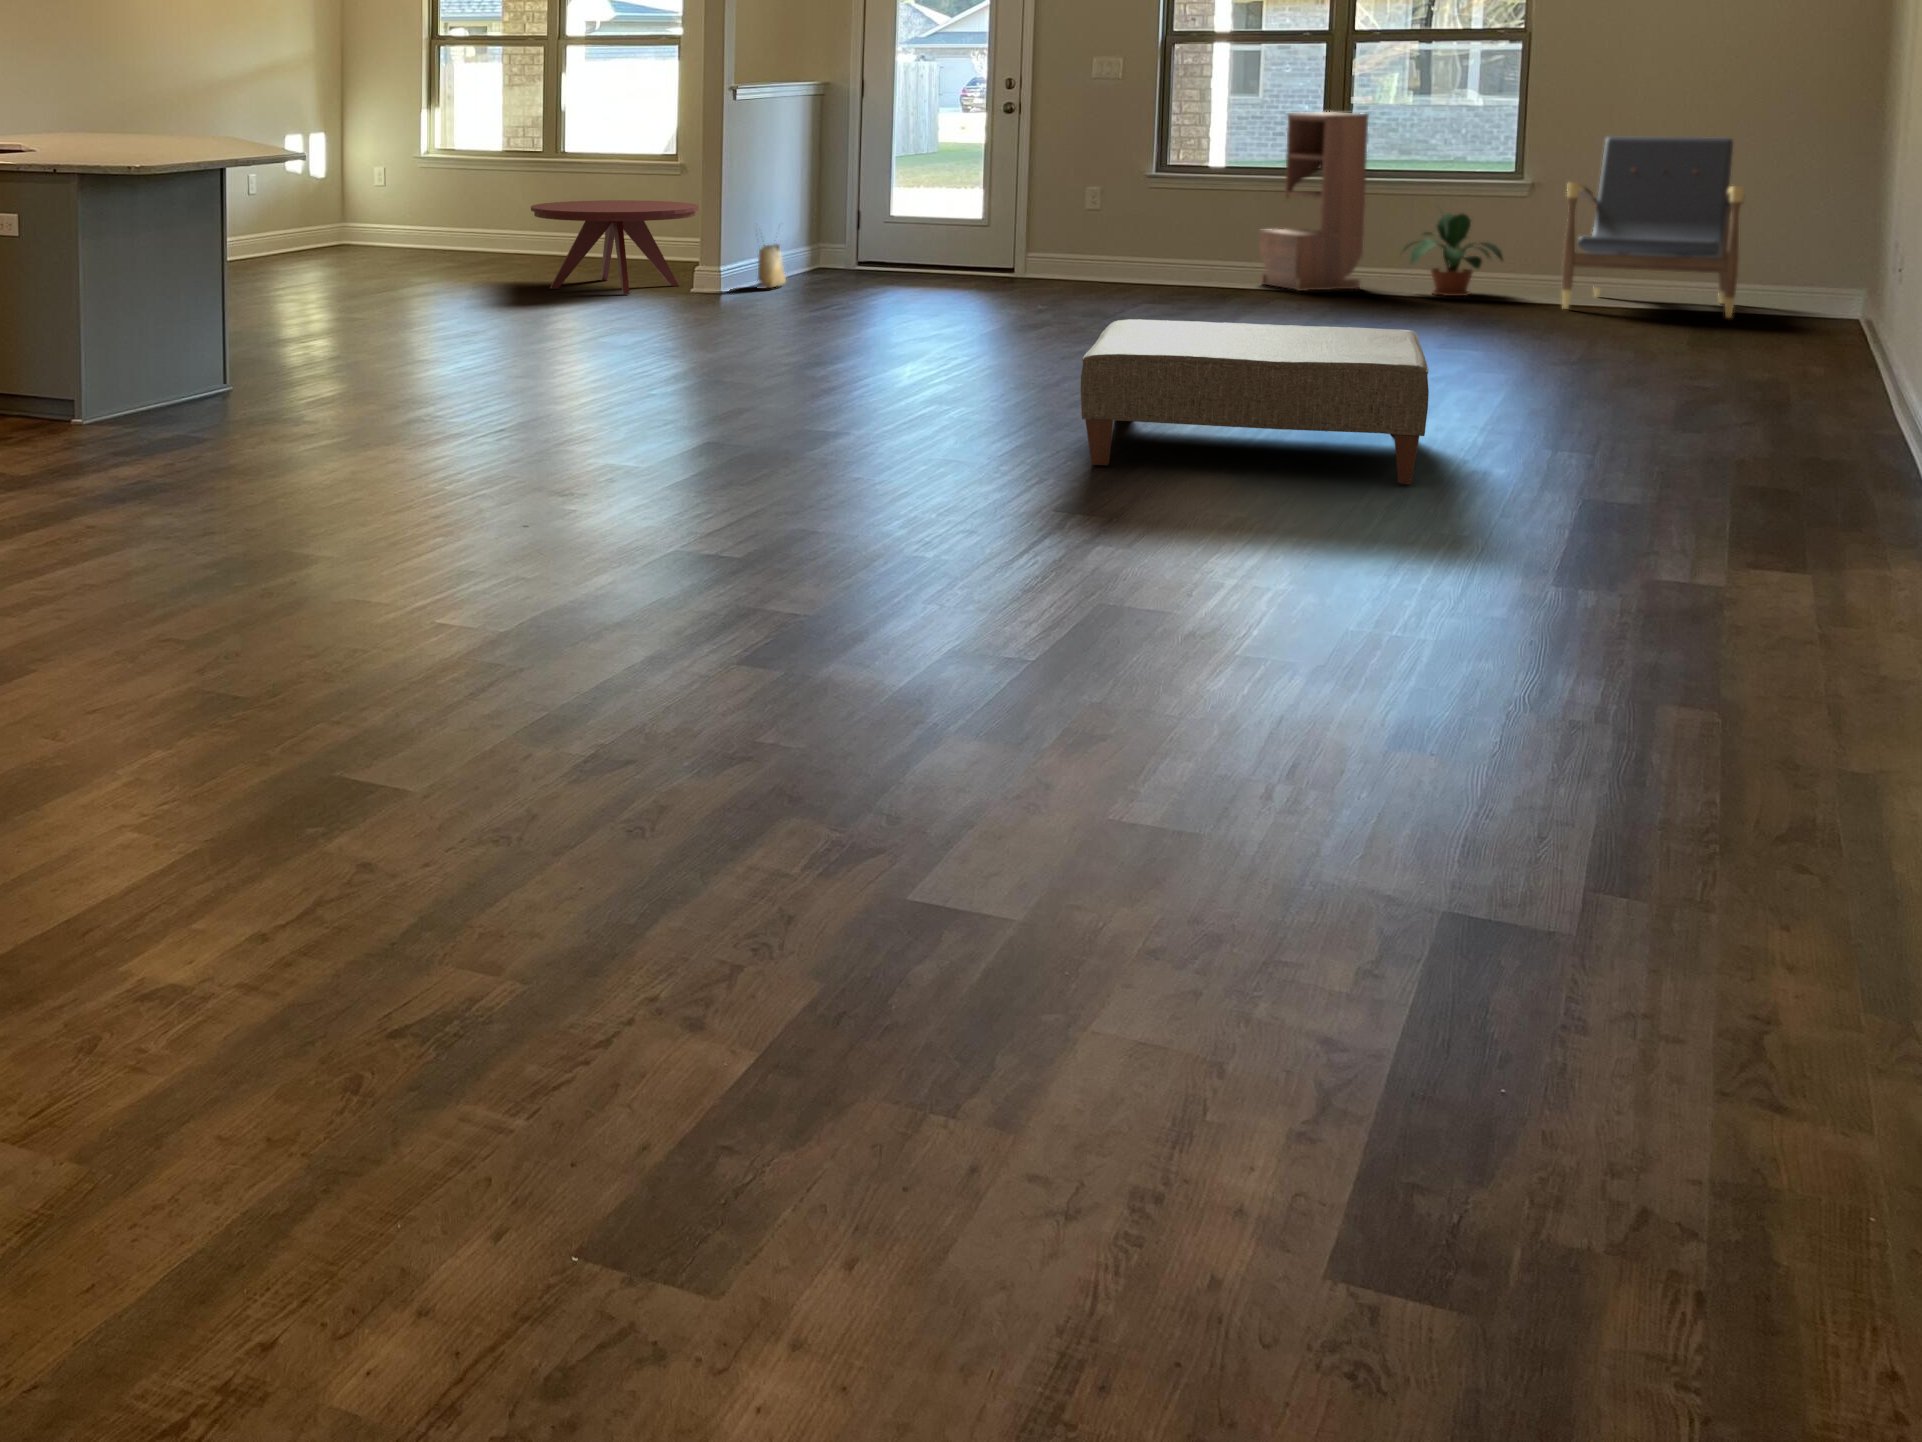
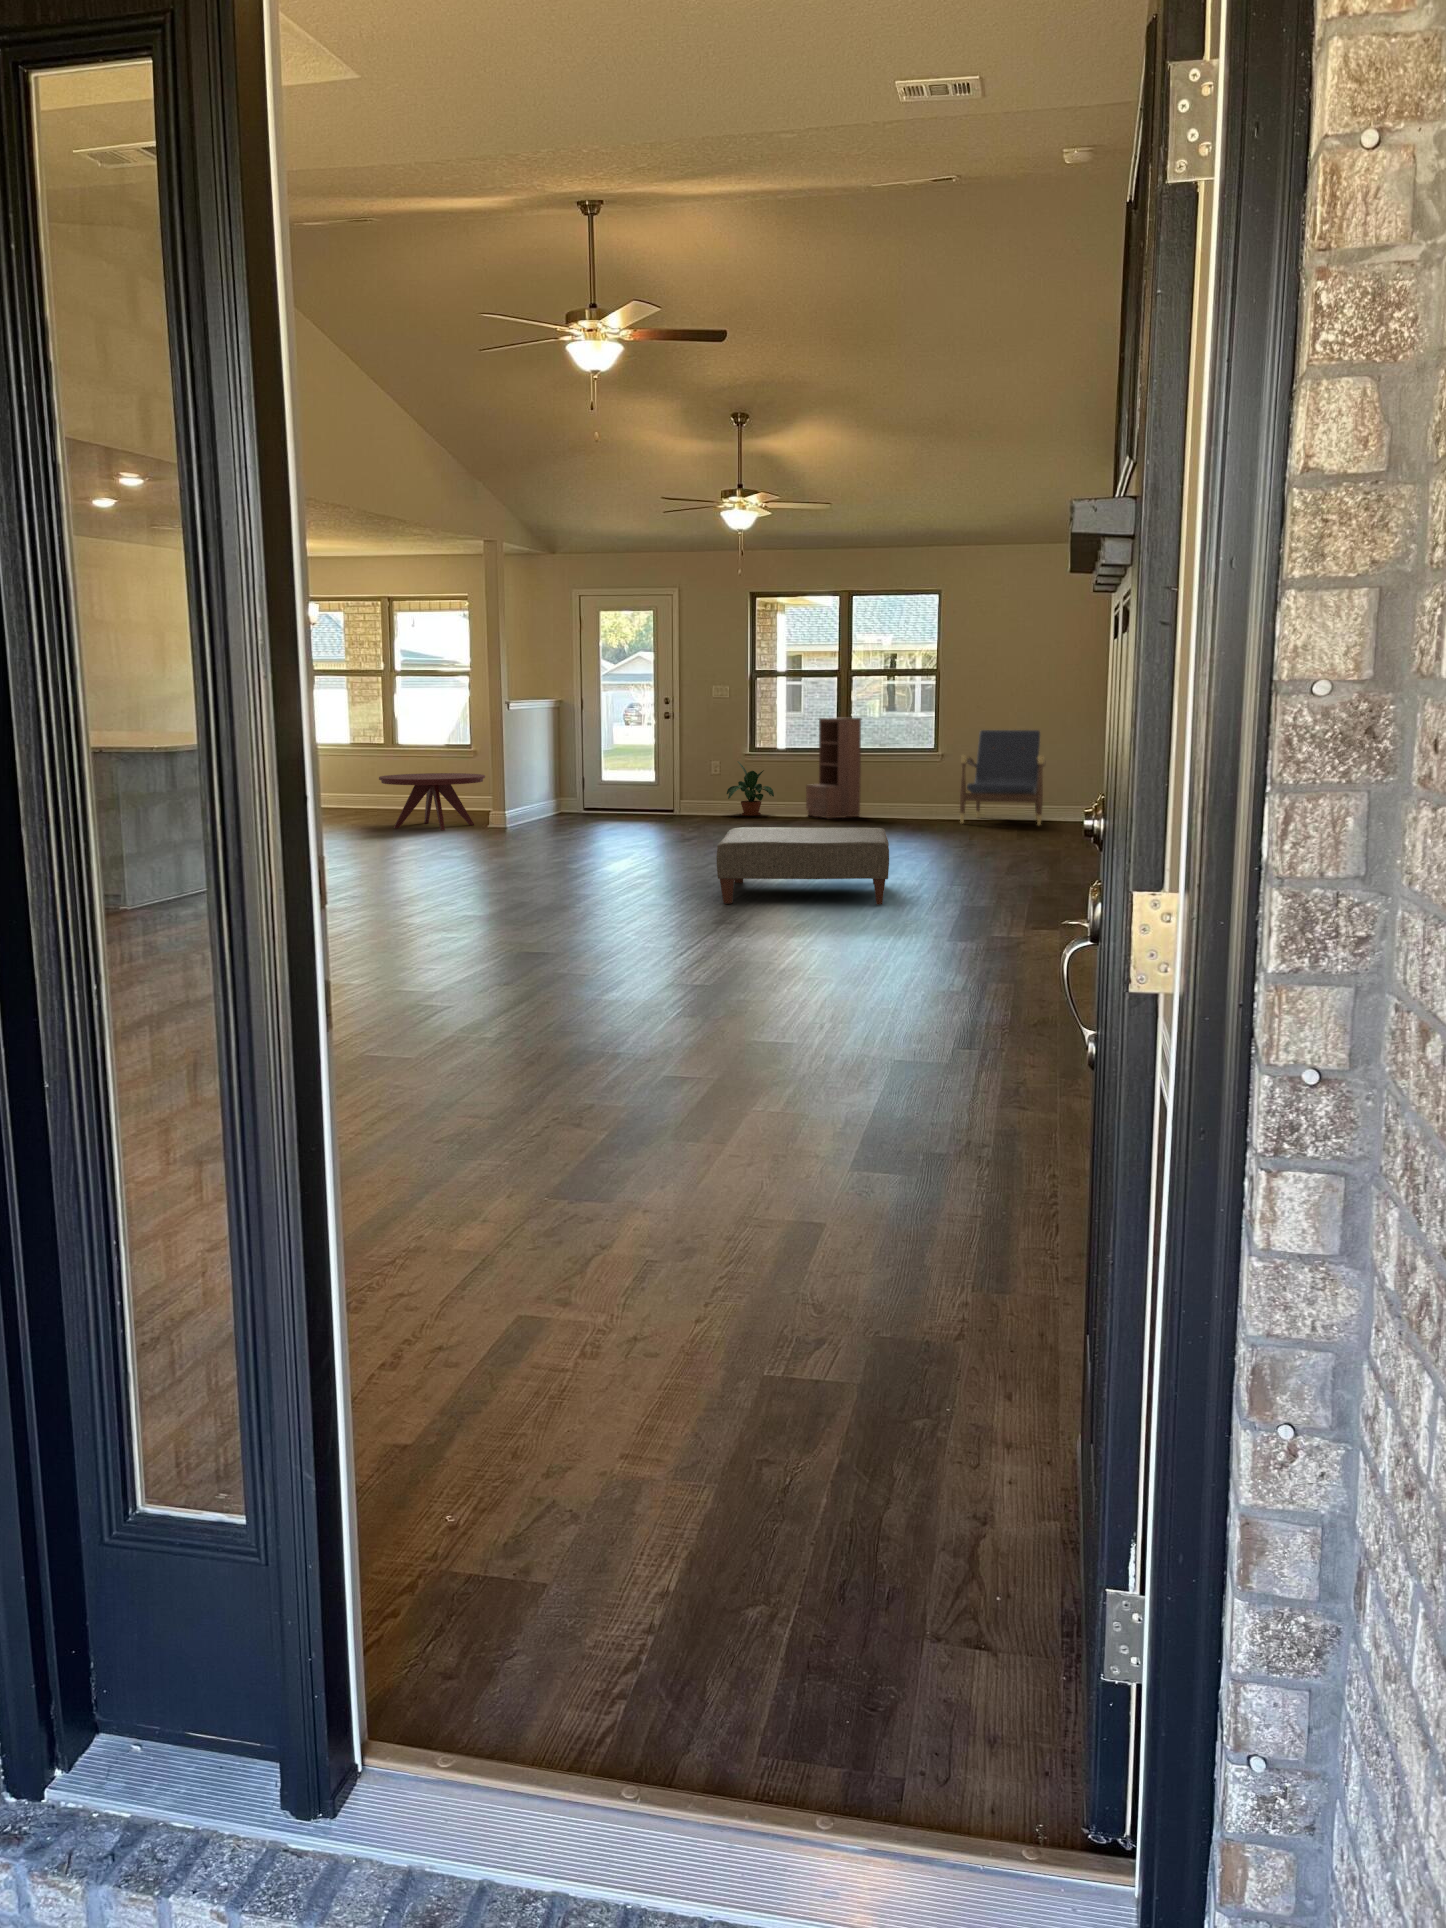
potted plant: present [1403,214,1503,296] -> present [727,762,774,815]
woven basket: present [758,241,786,289] -> none [520,785,540,825]

